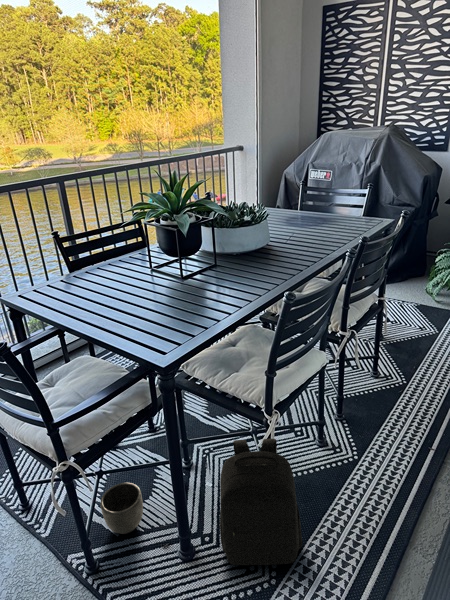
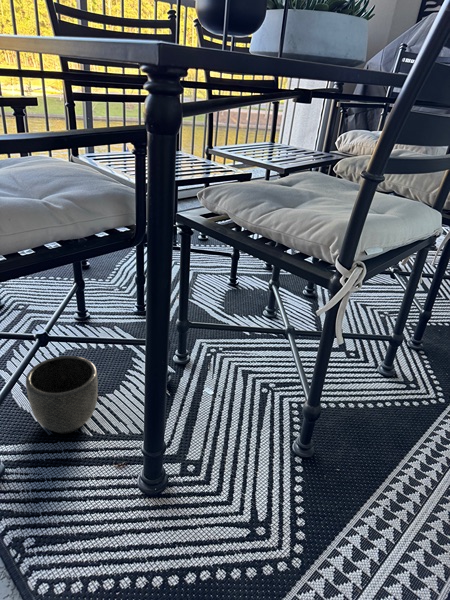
backpack: present [220,439,303,565] -> none [214,308,375,537]

